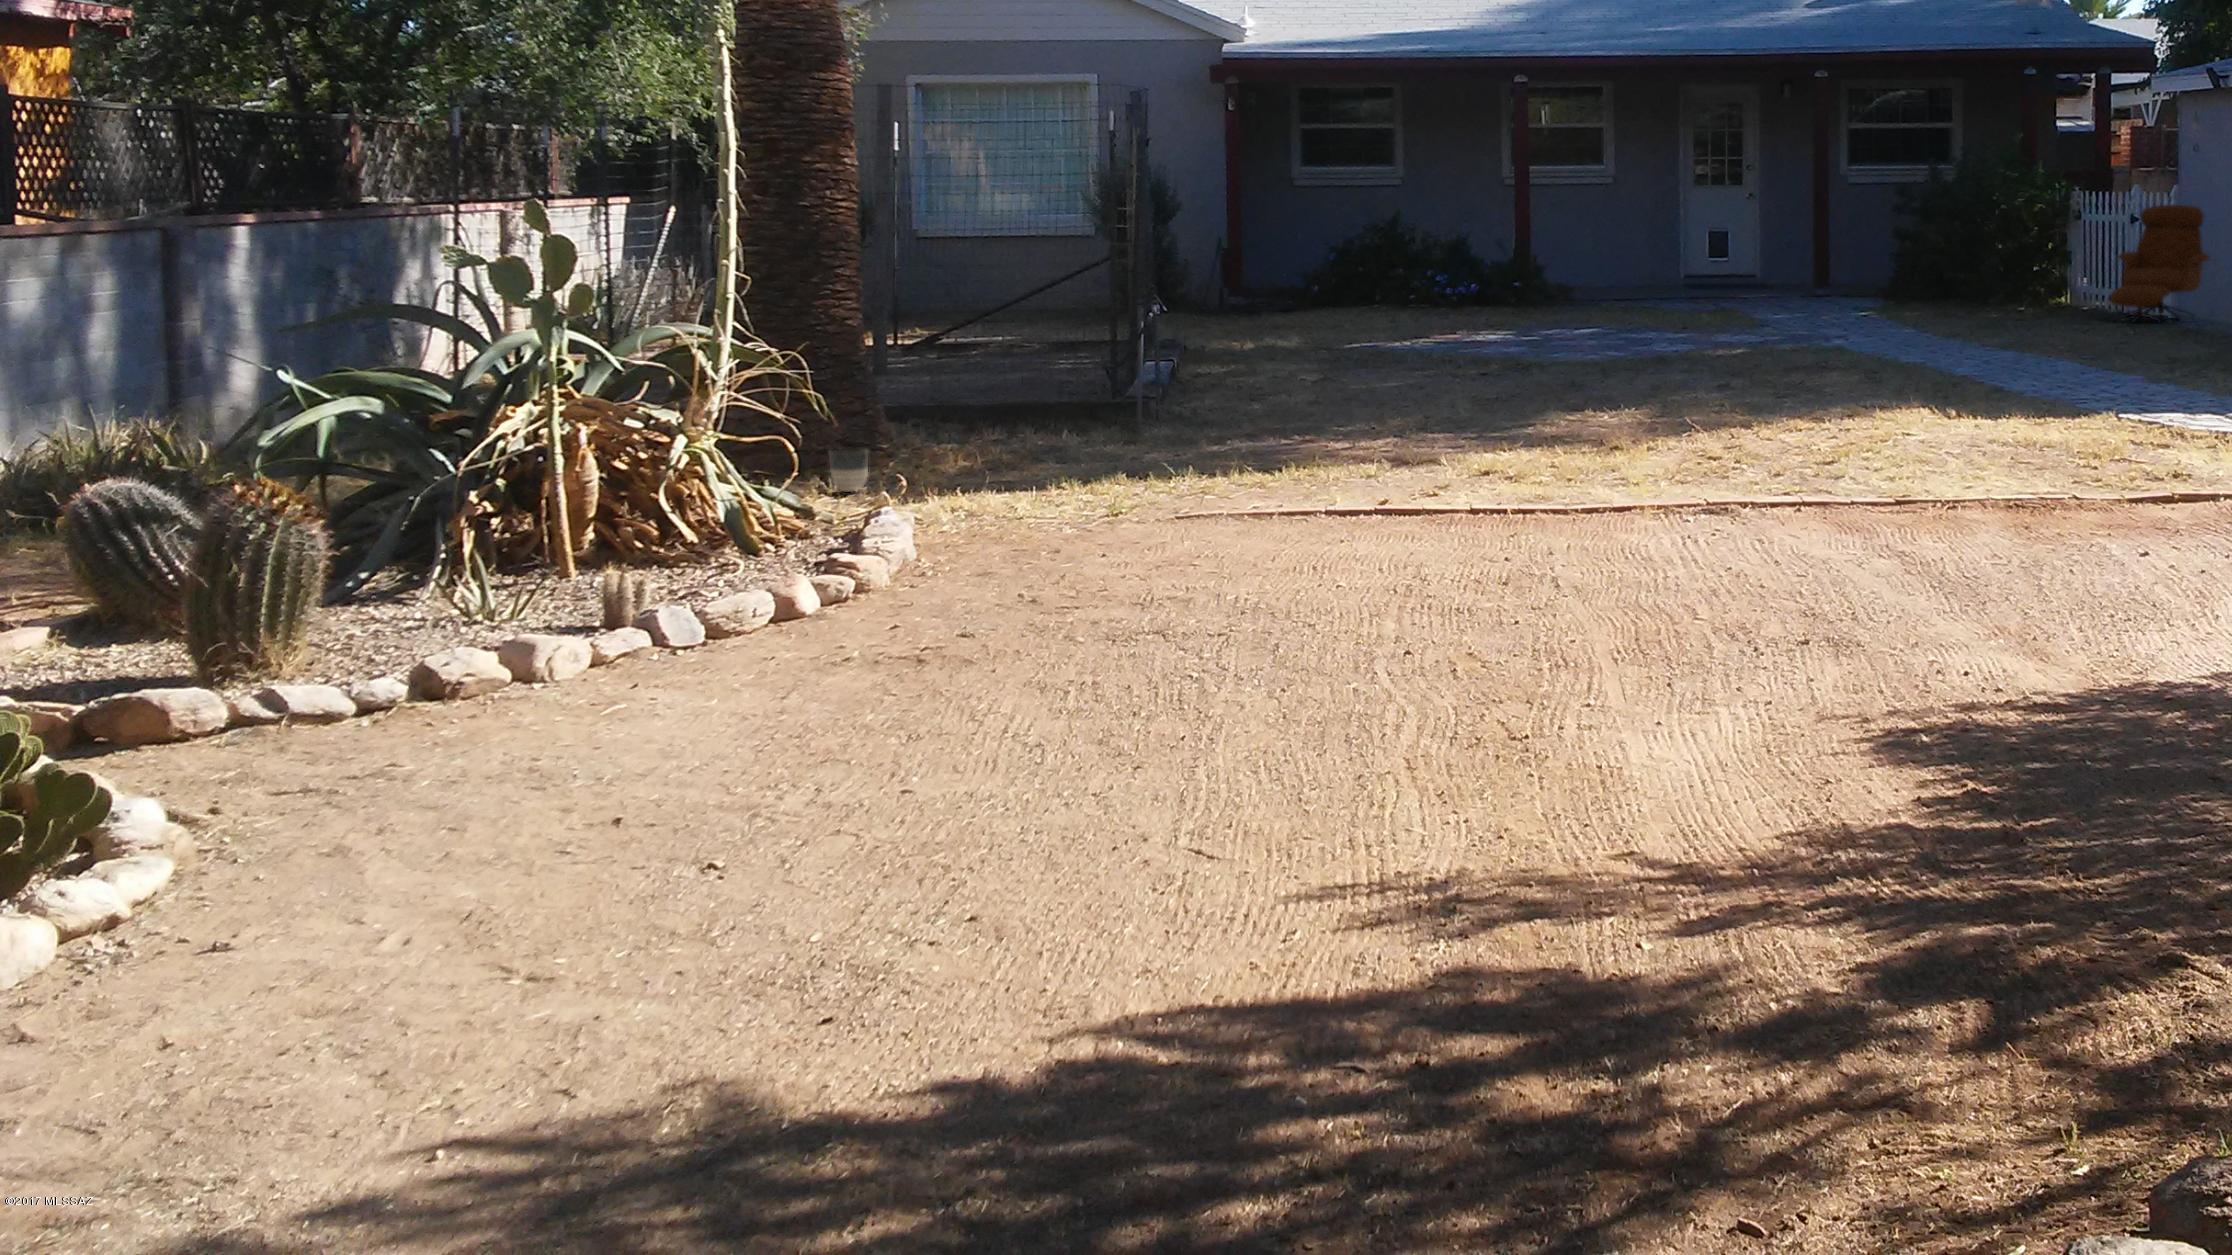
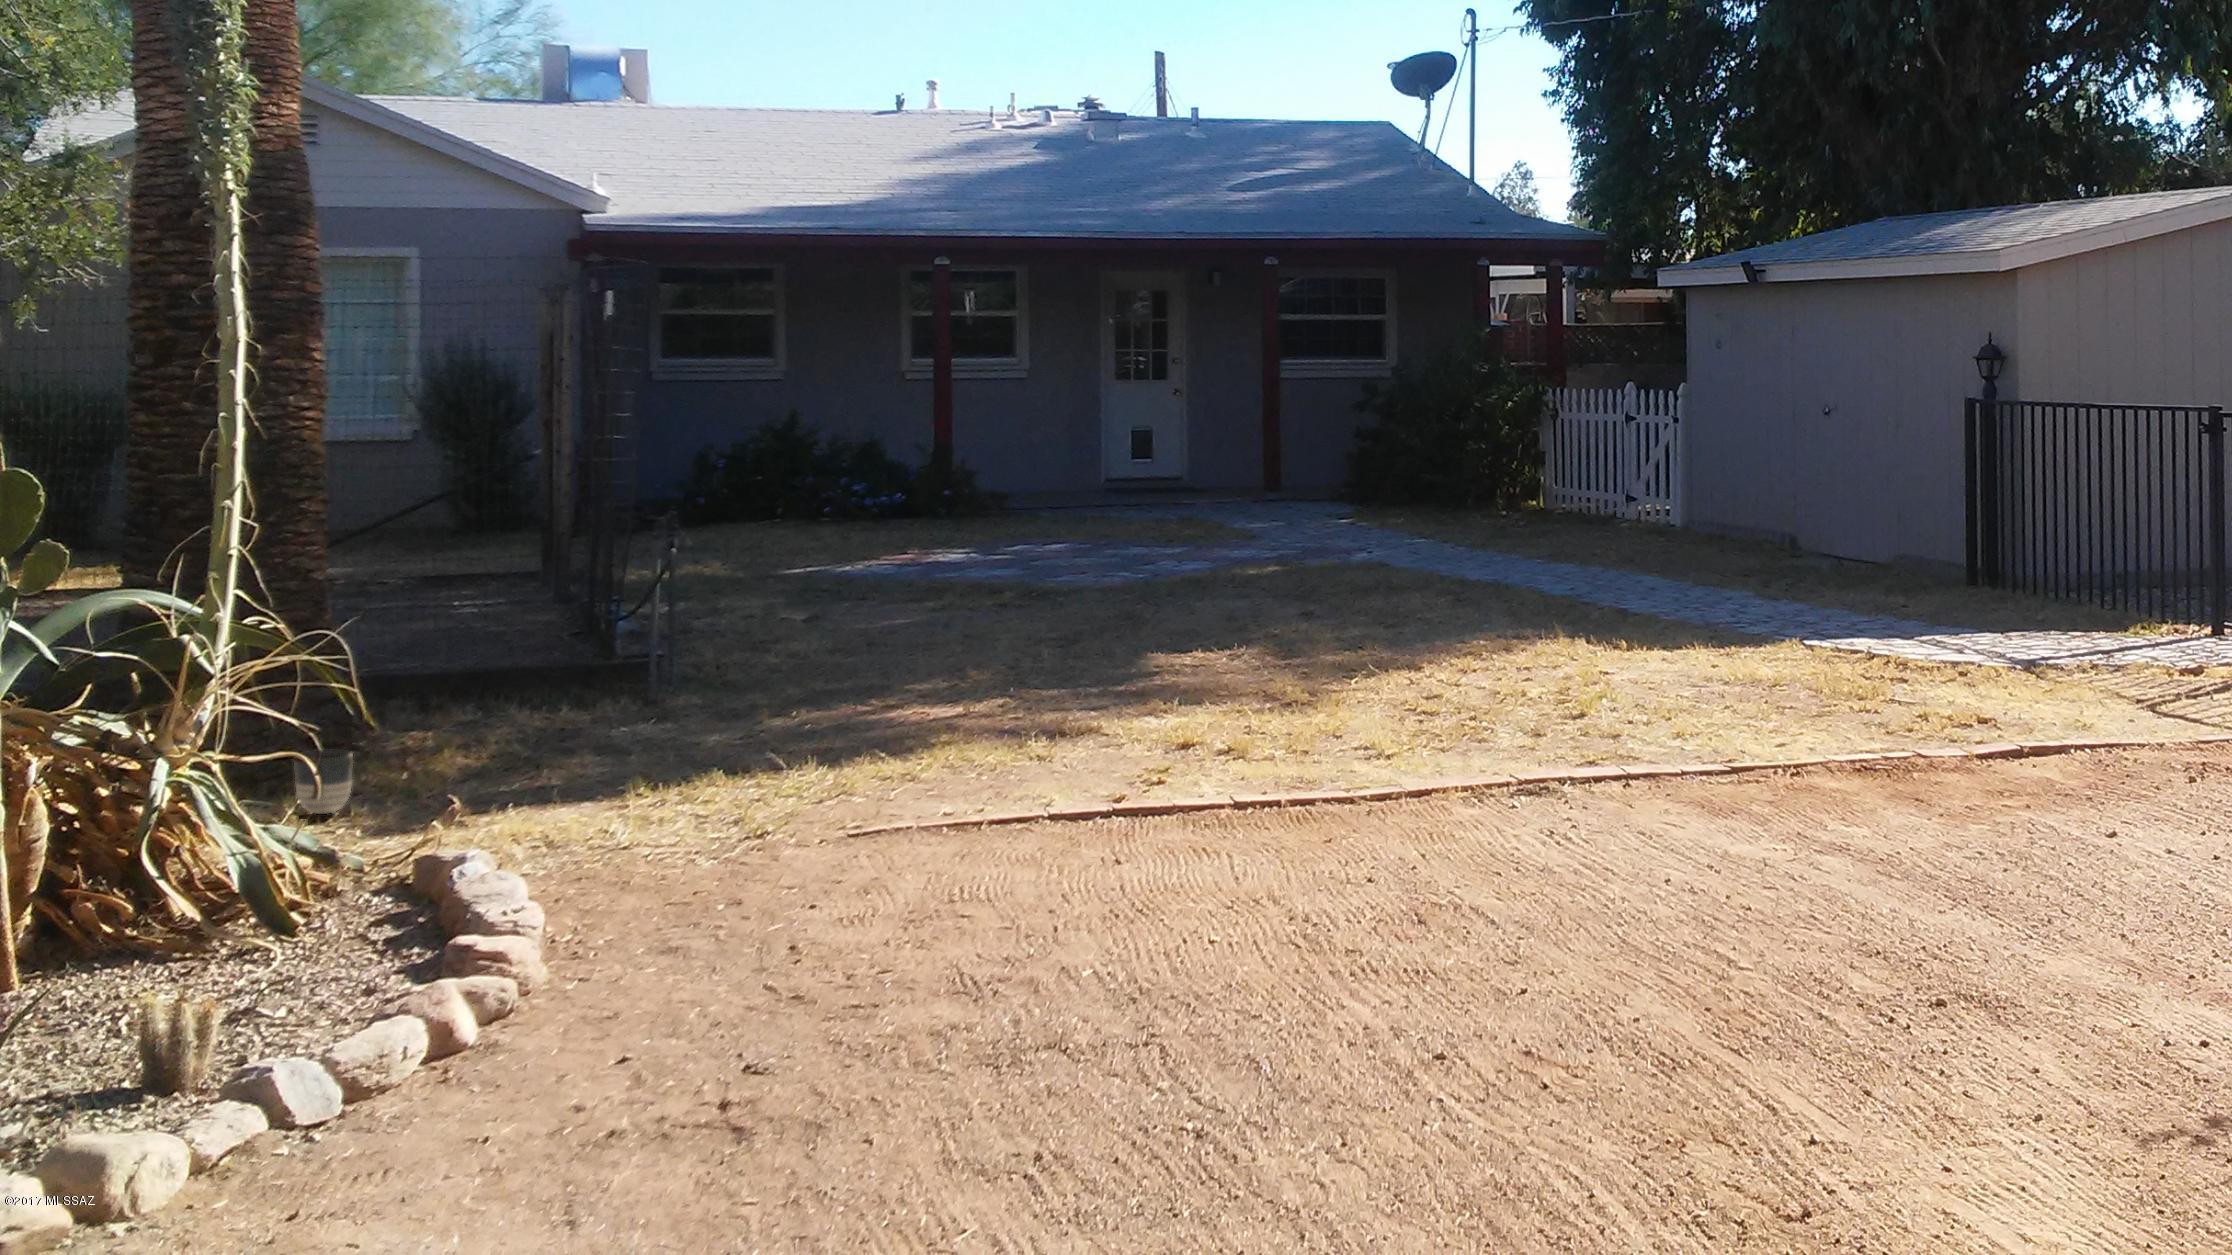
lounge chair: present [2109,205,2209,322] -> none [1612,405,1707,531]

